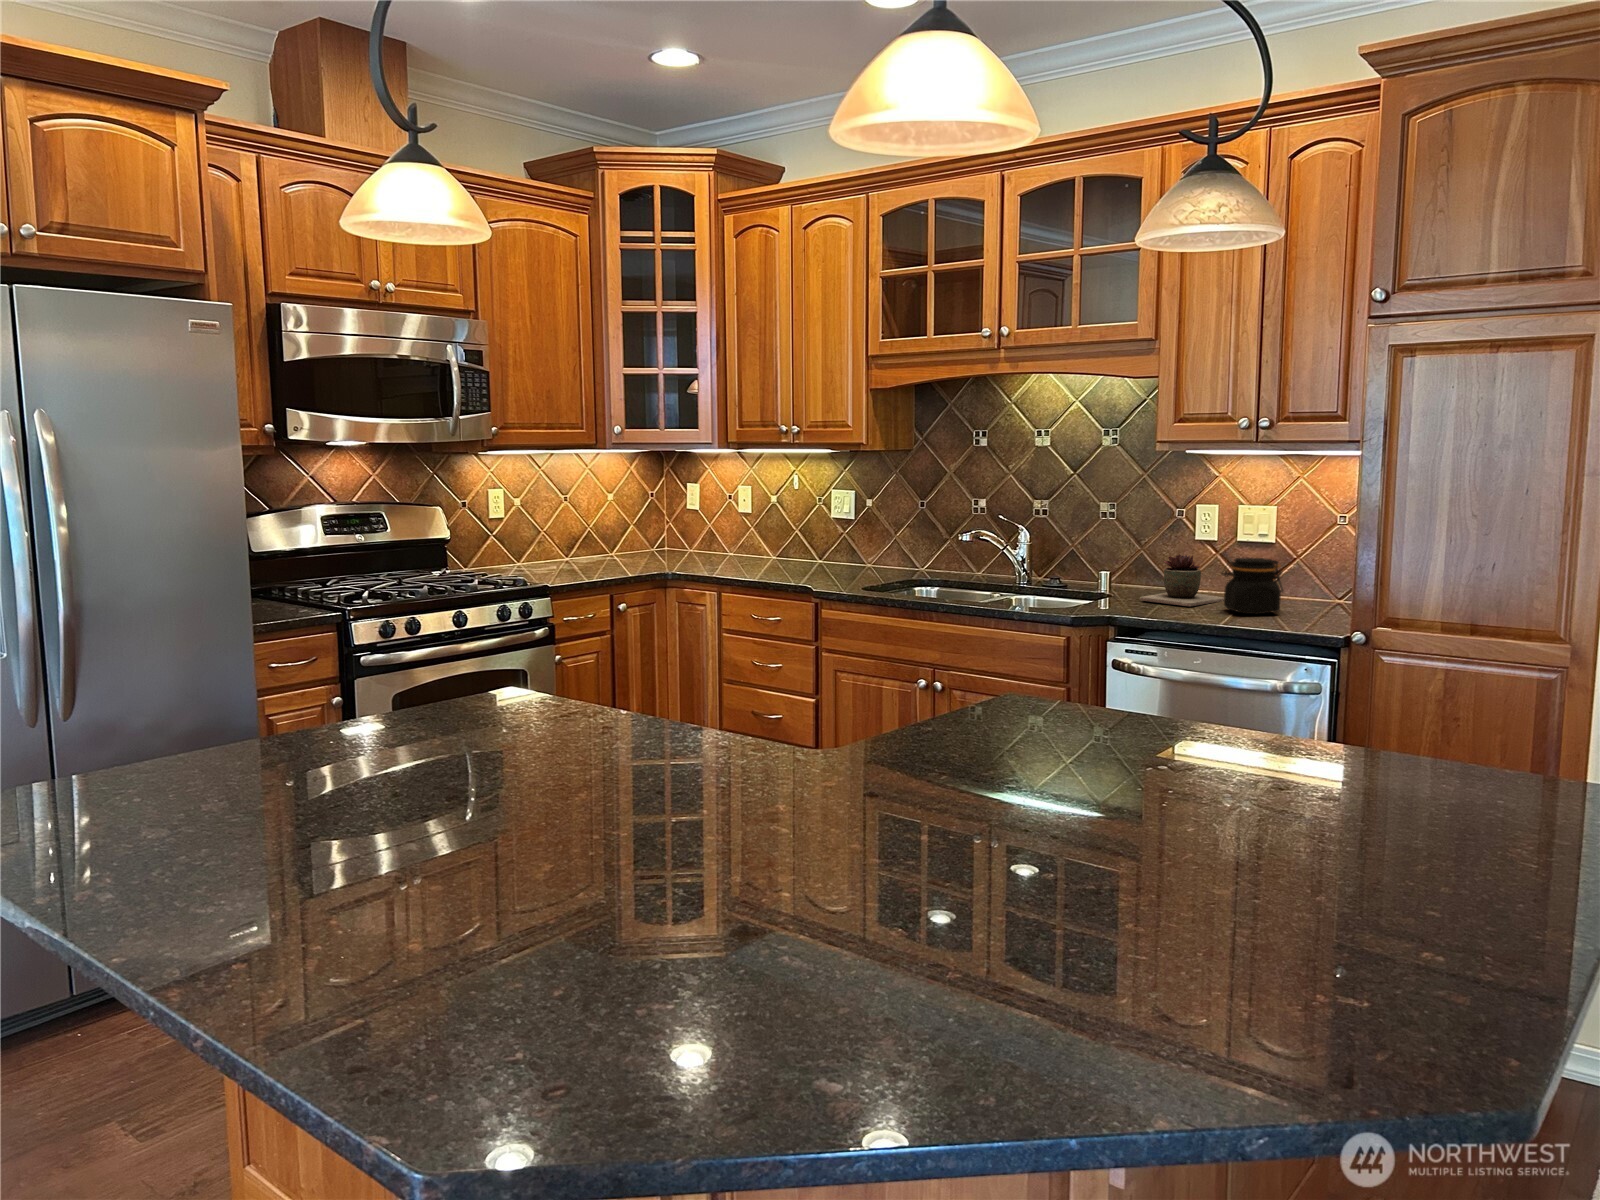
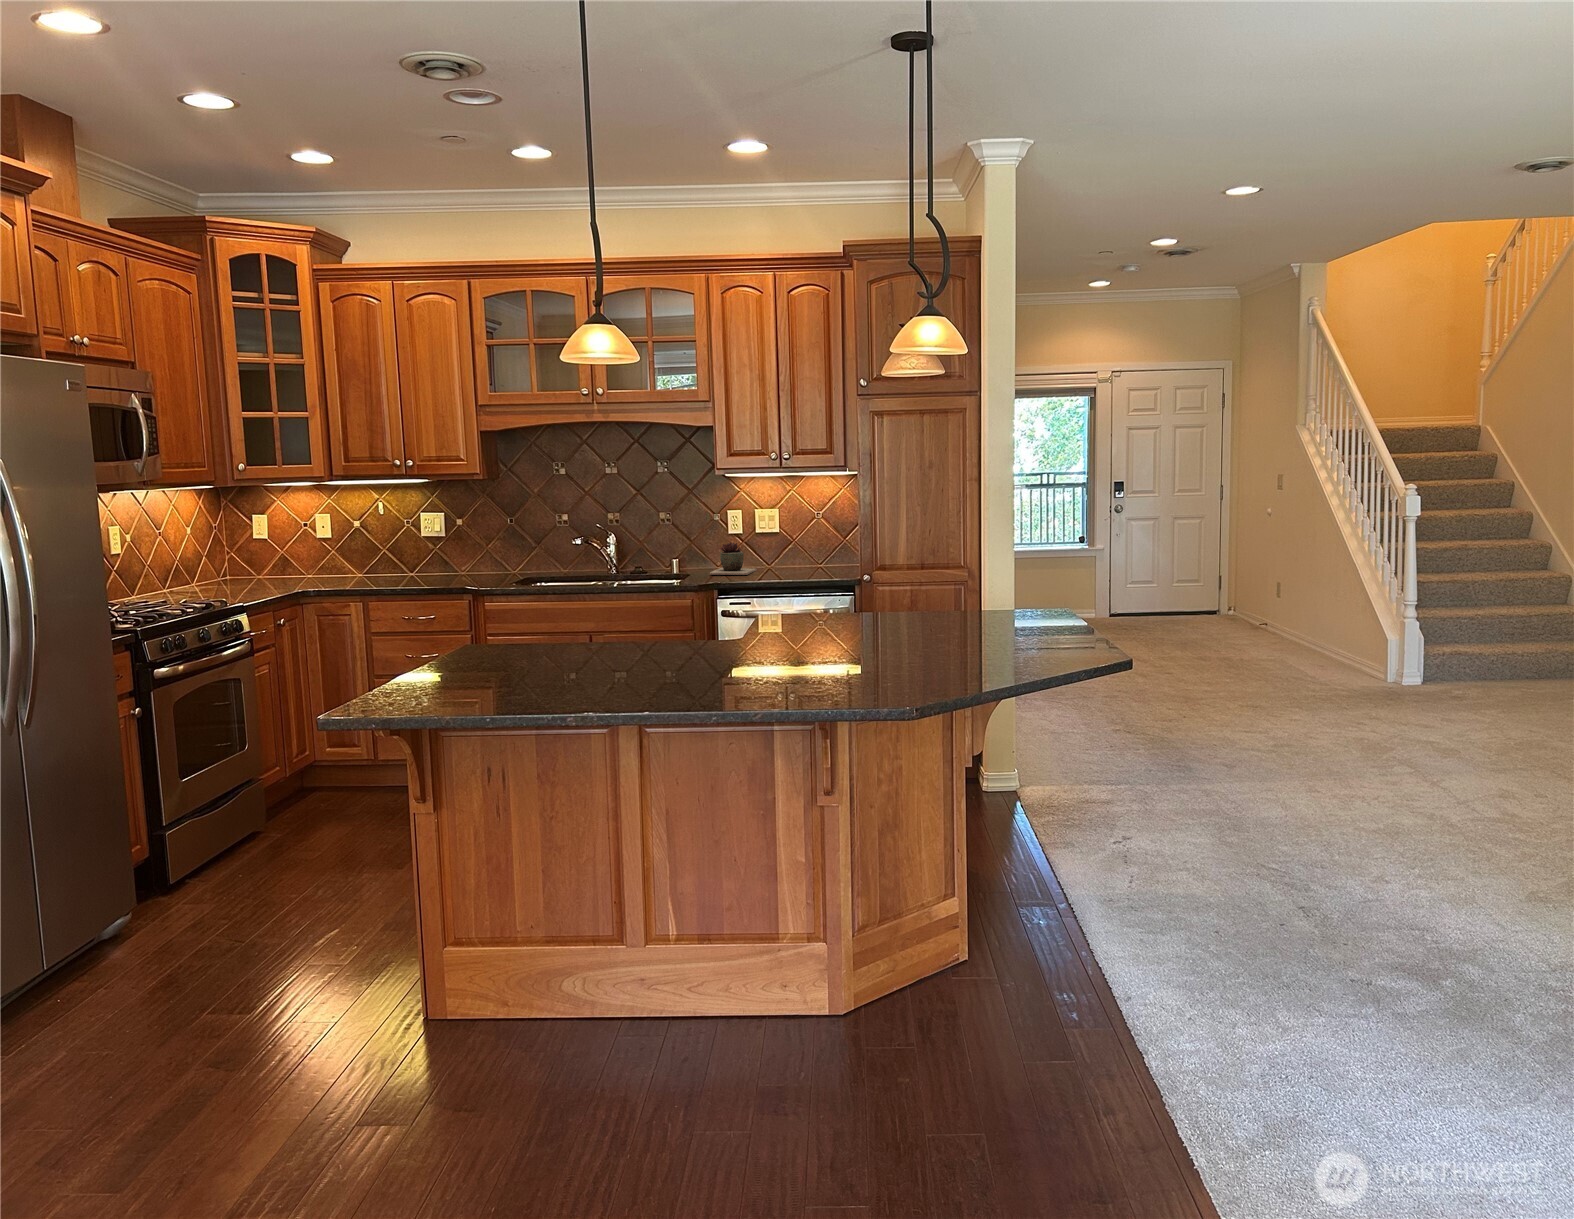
jar: present [1222,558,1283,614] -> none [769,540,803,575]

